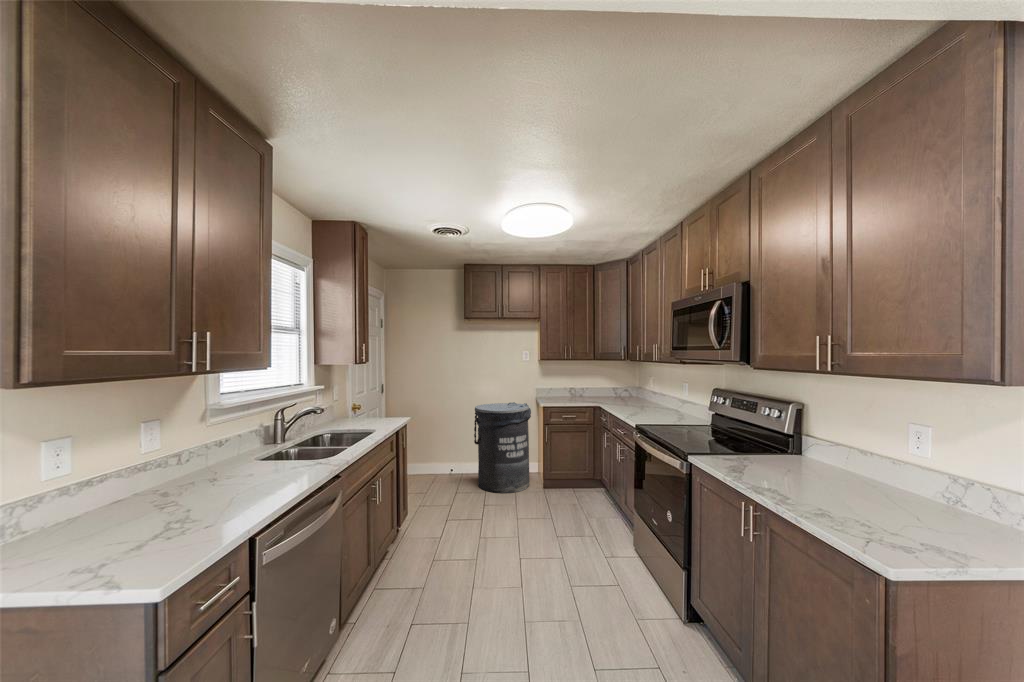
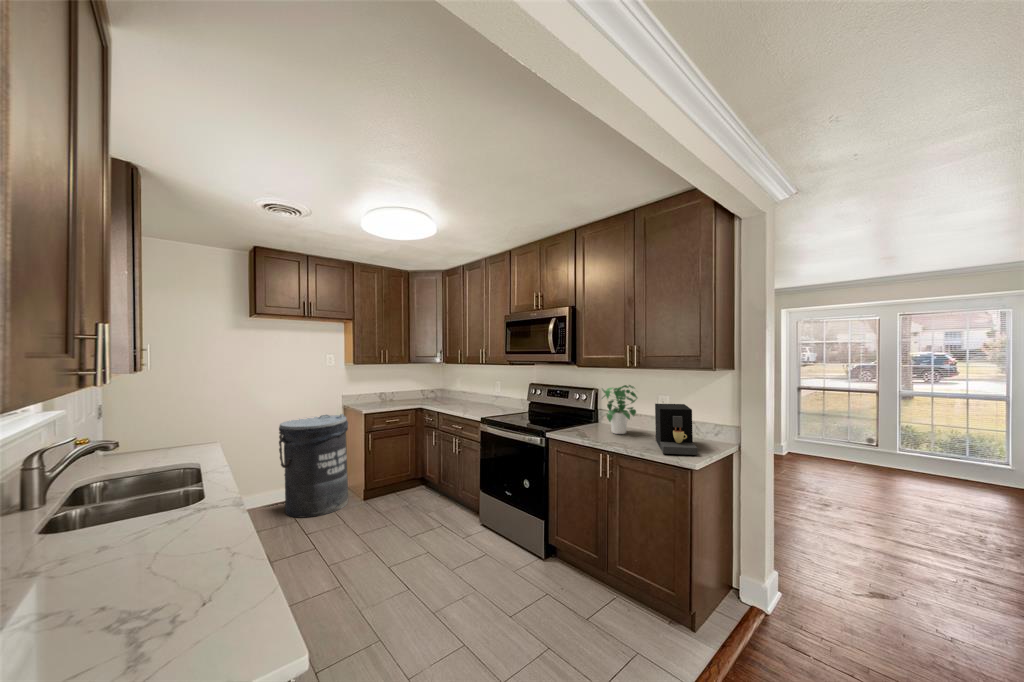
potted plant: none [775,400,850,480] -> present [602,385,637,434]
coffee maker: none [850,438,945,553] -> present [655,404,698,455]

